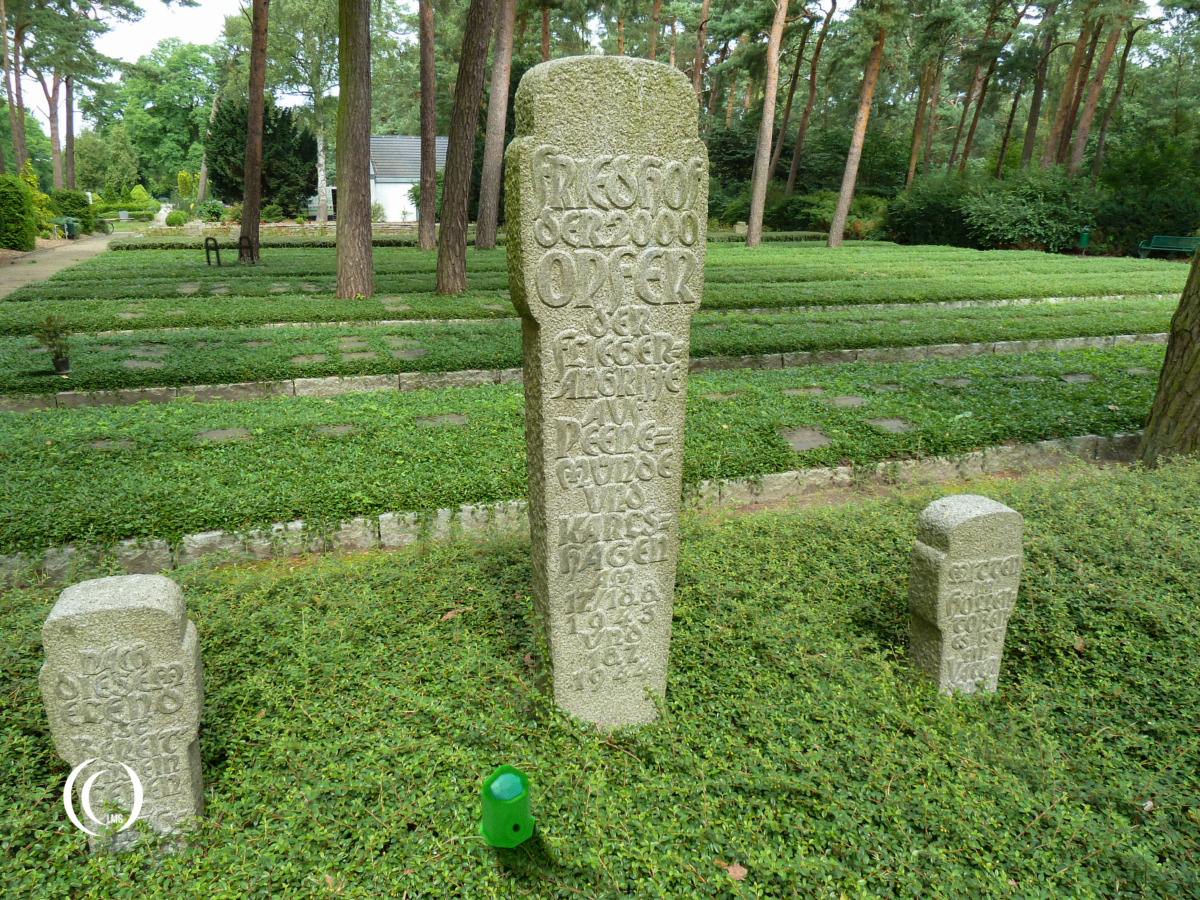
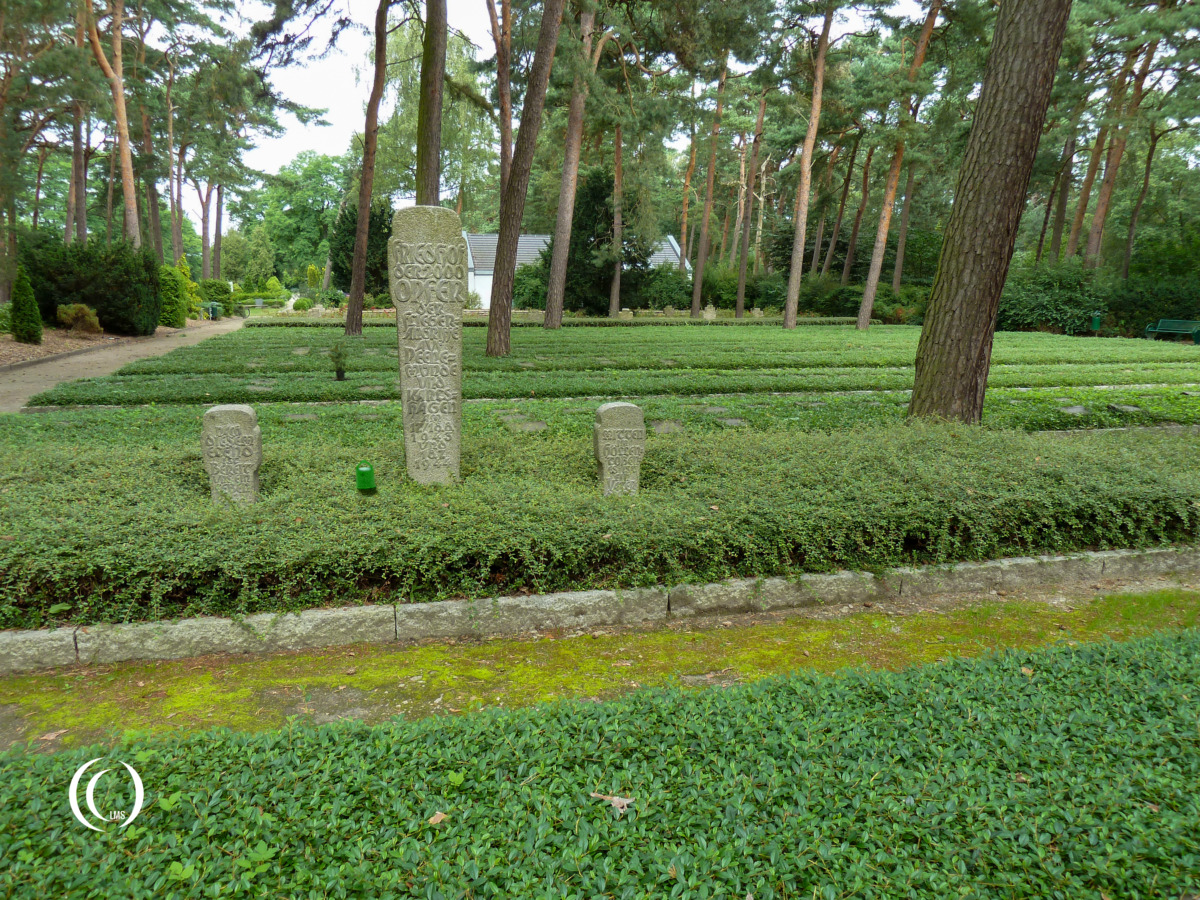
bench: present [205,236,254,266] -> none [317,312,356,337]
potted plant: present [33,313,73,374] -> present [328,342,349,380]

